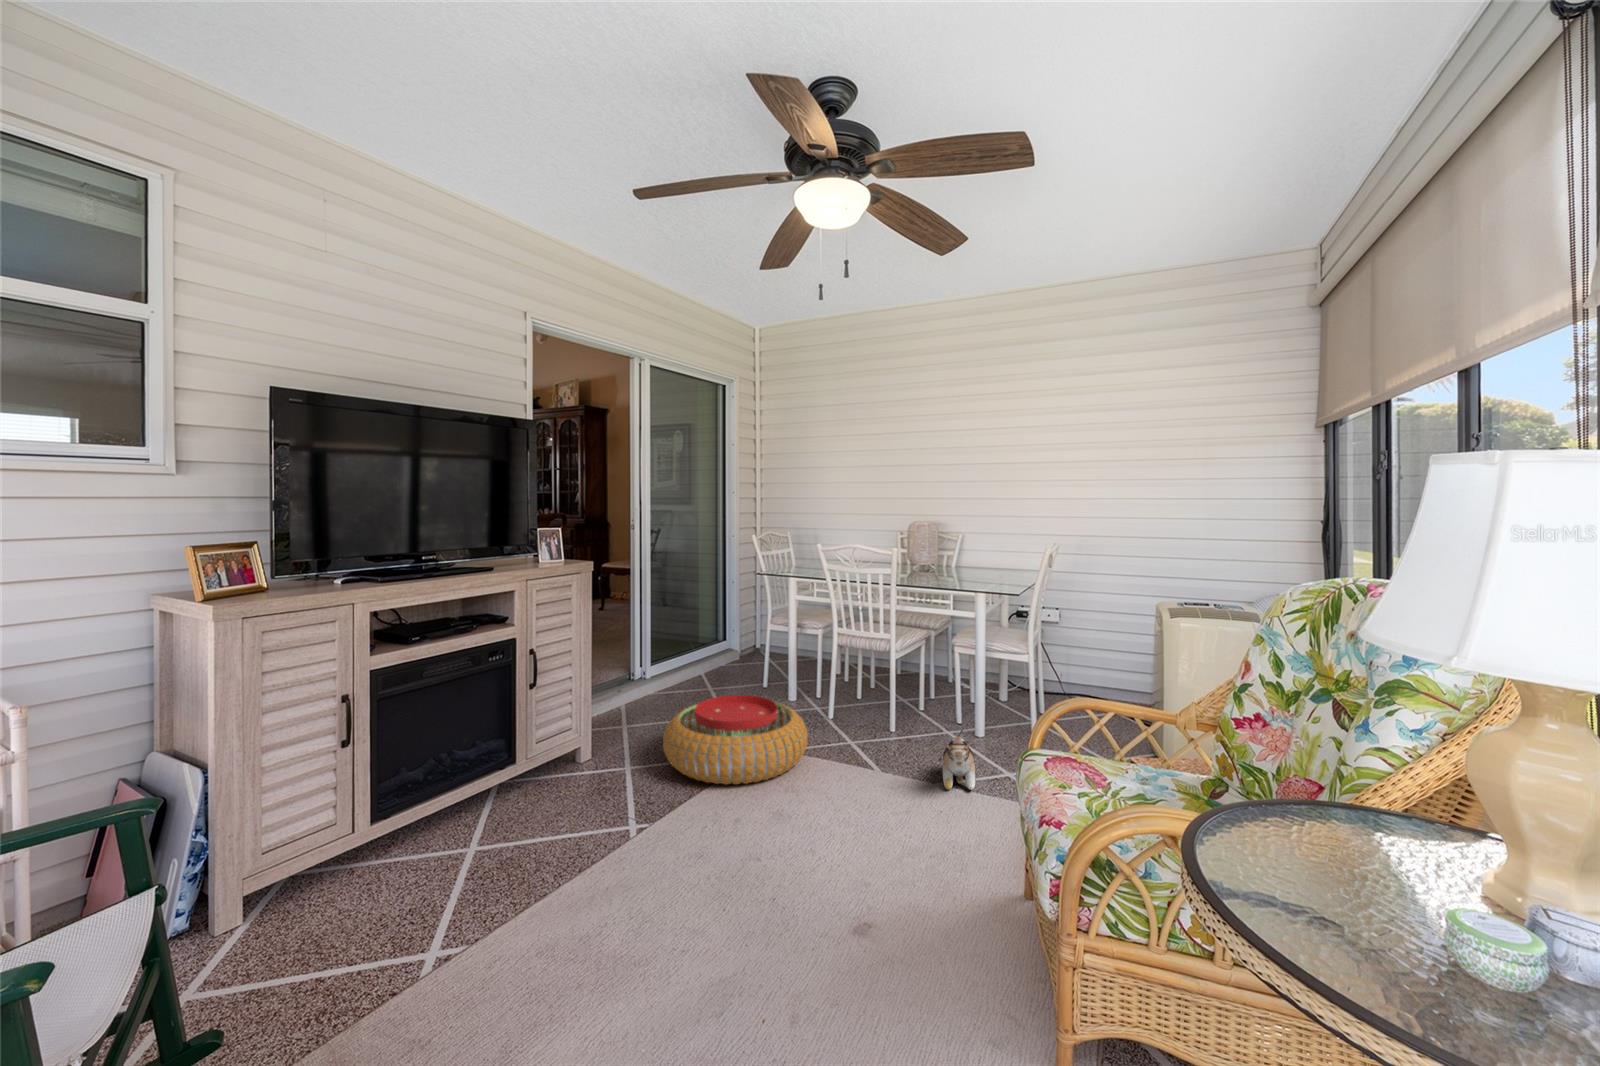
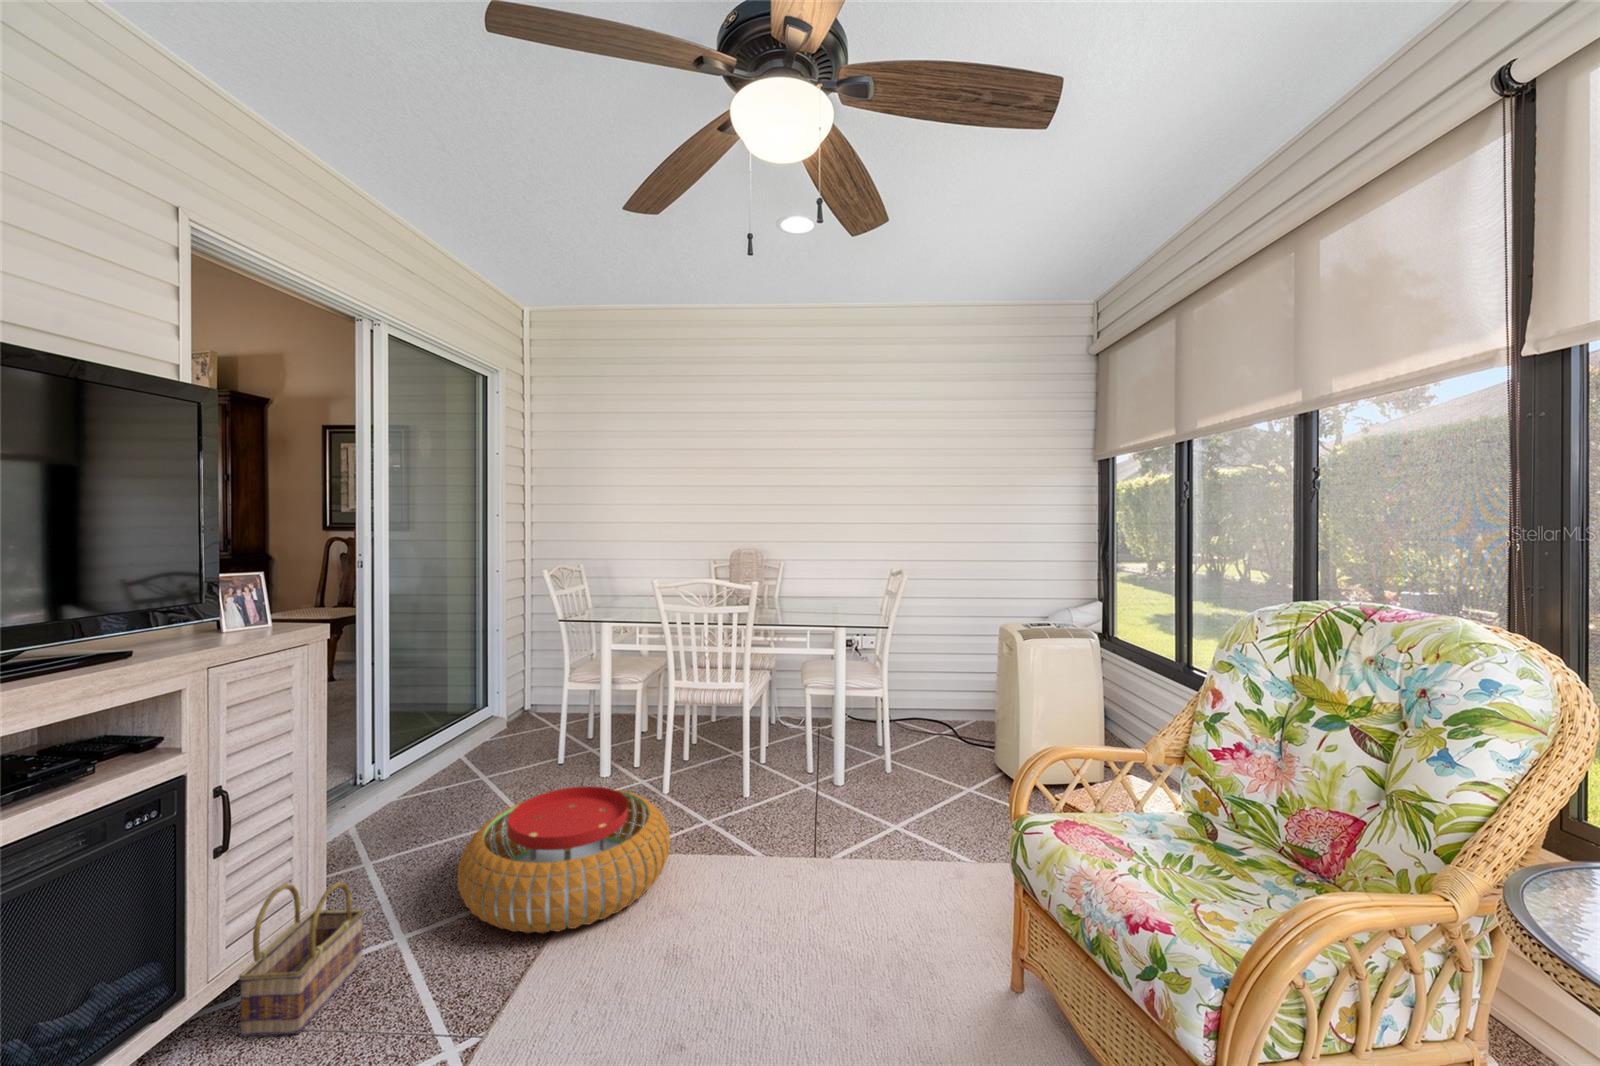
basket: none [540,714,607,798] -> present [239,882,364,1037]
plush toy: present [942,736,977,790] -> none [833,798,880,862]

